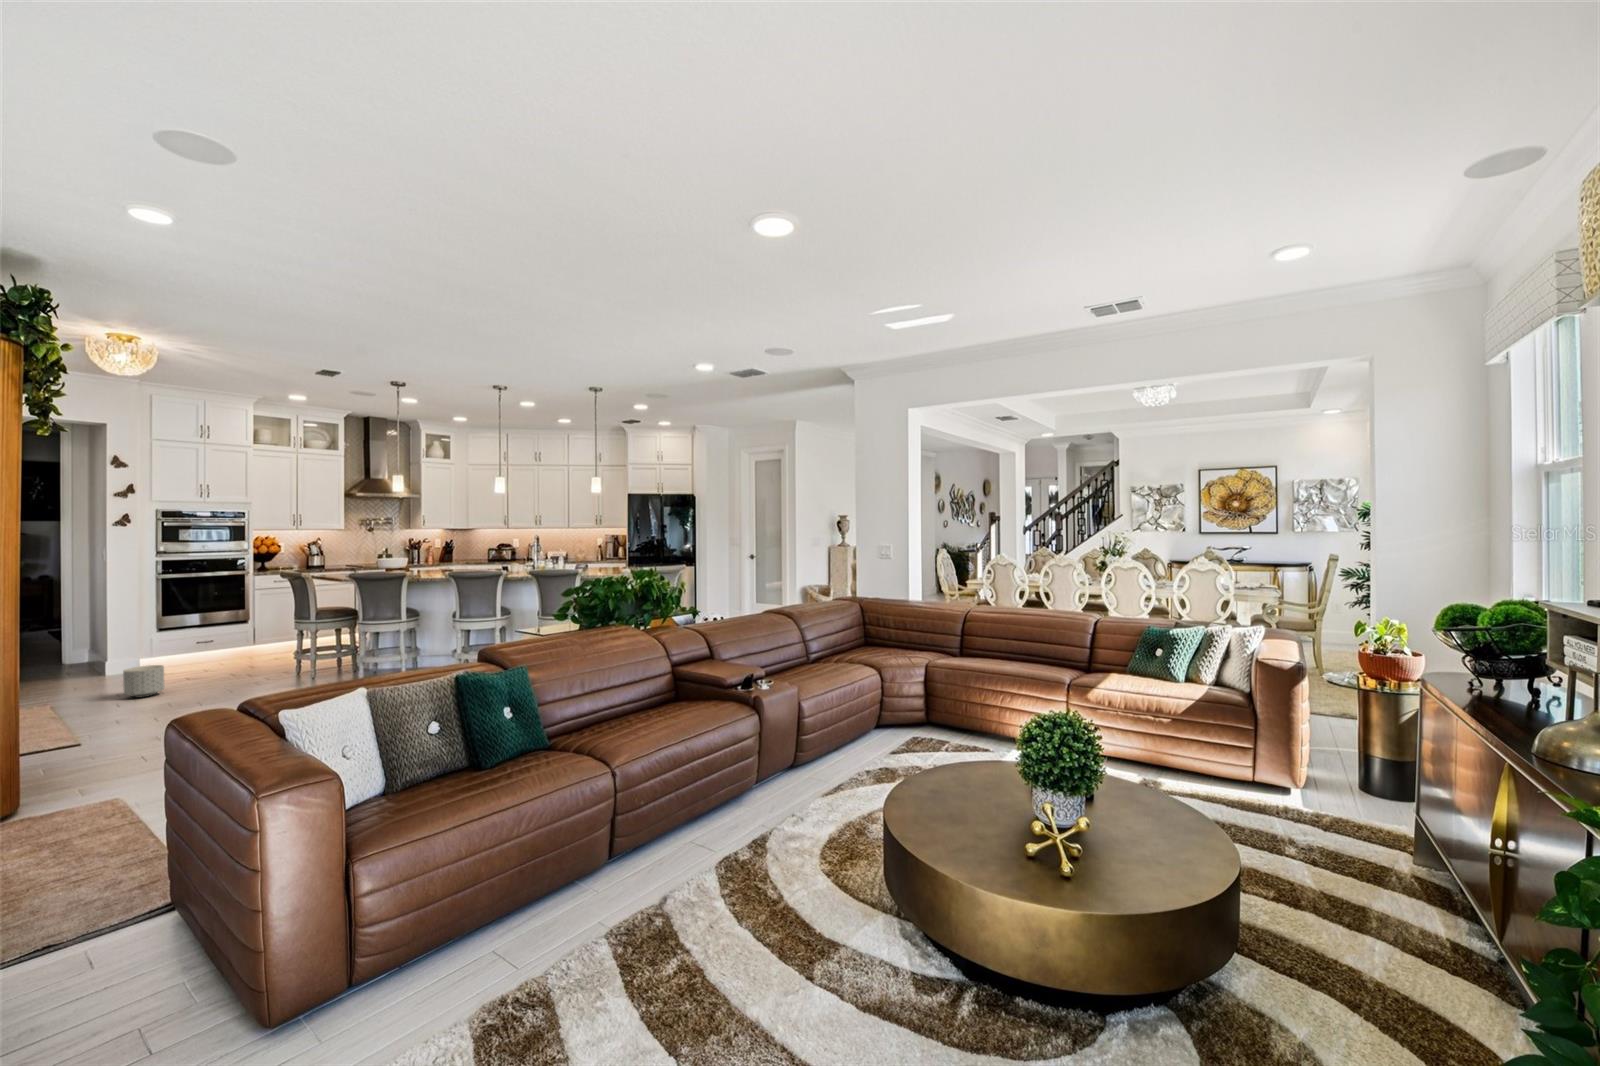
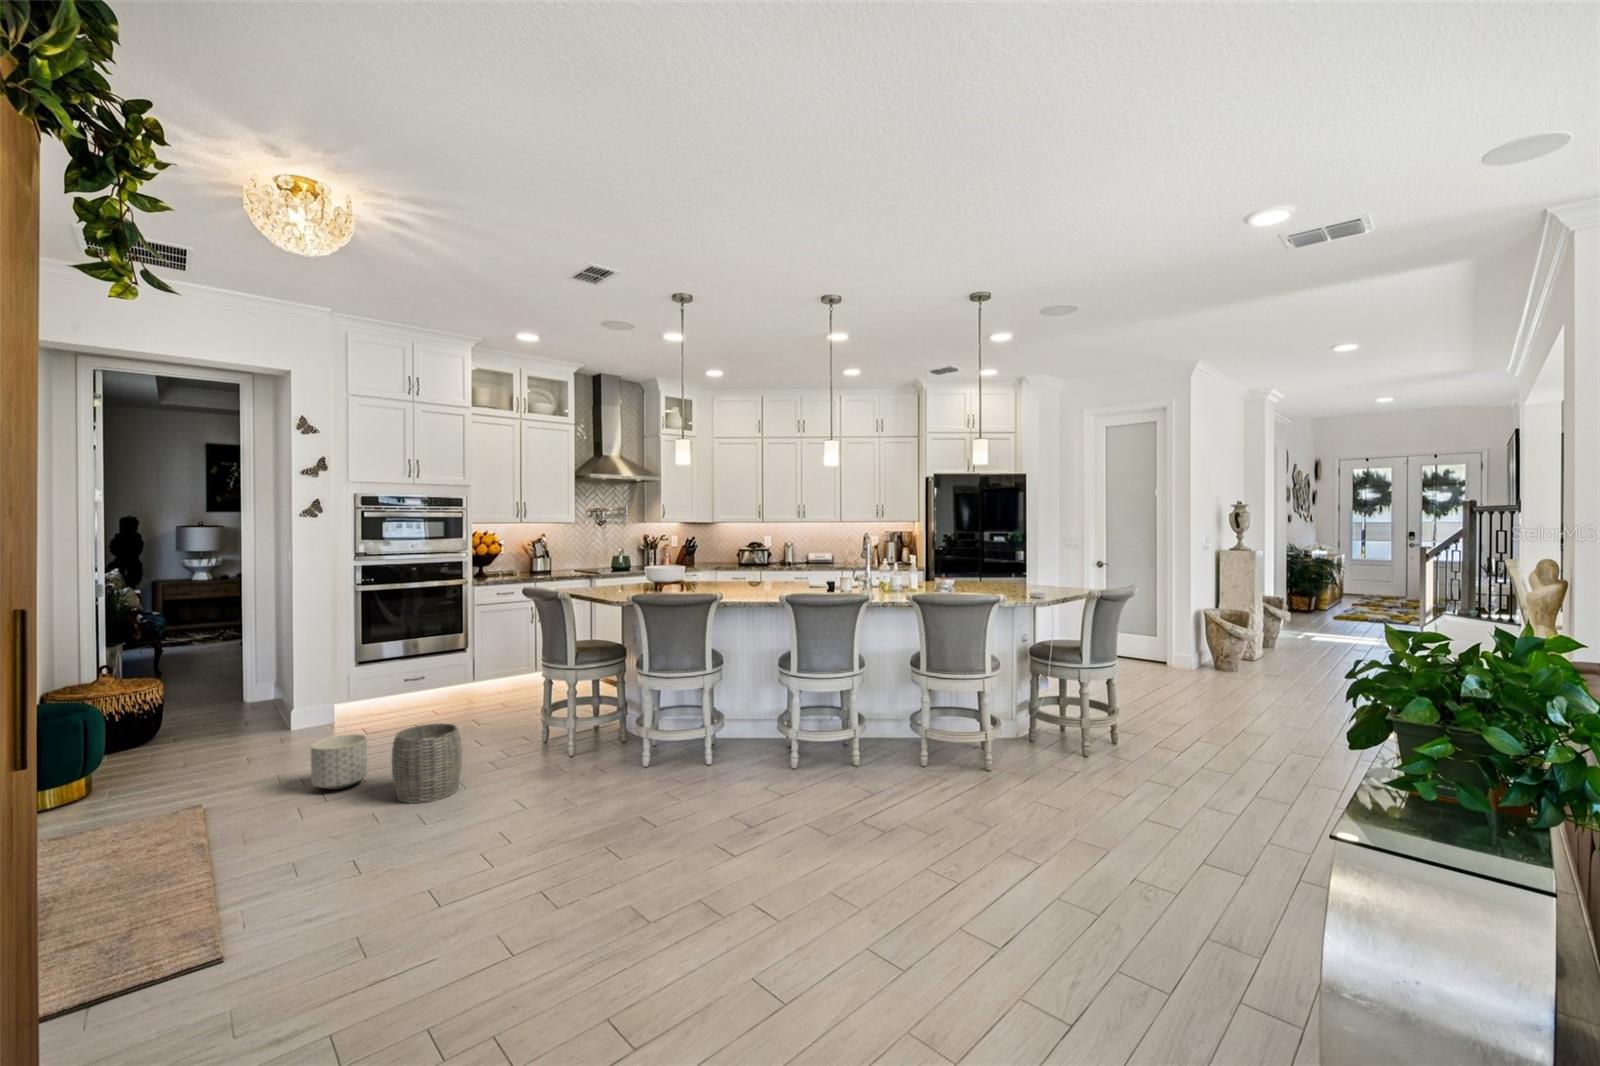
woven basket: none [181,655,231,700] -> present [392,723,462,804]

